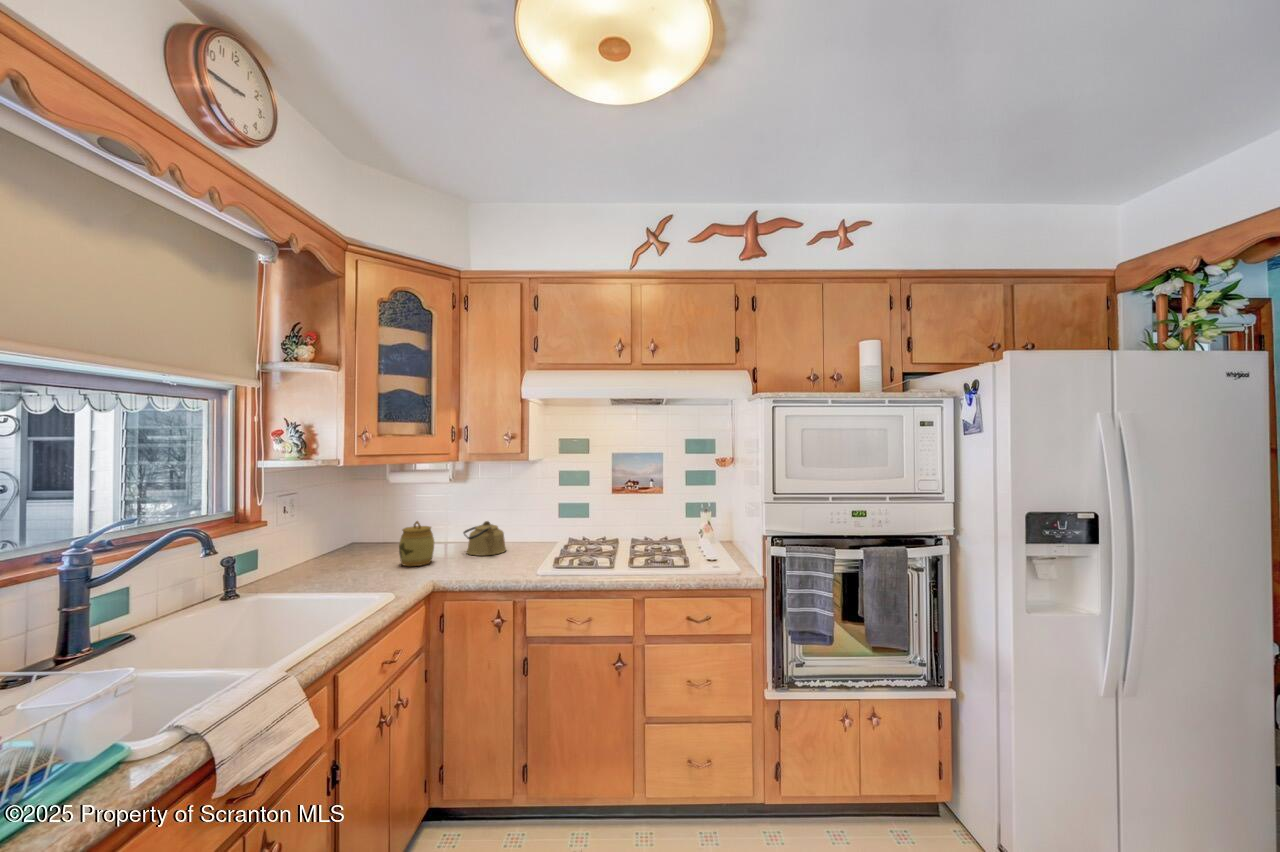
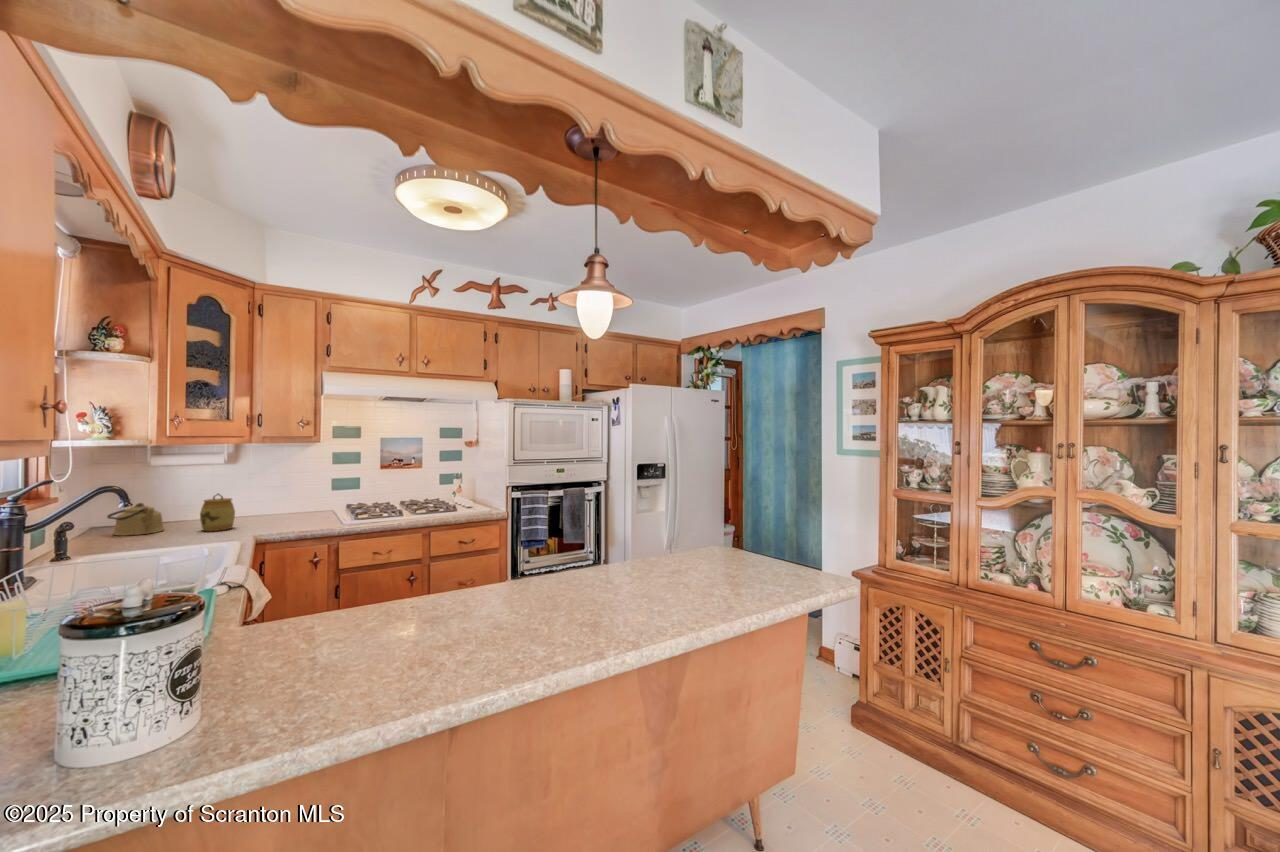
kettle: present [463,521,506,556] -> present [107,503,164,536]

